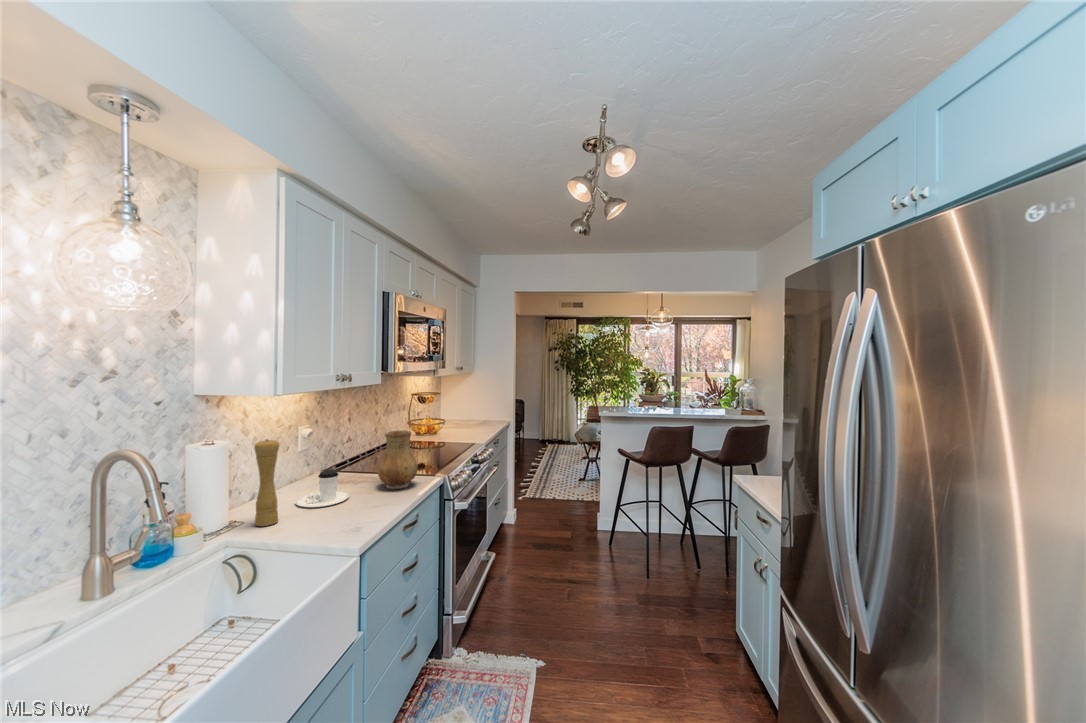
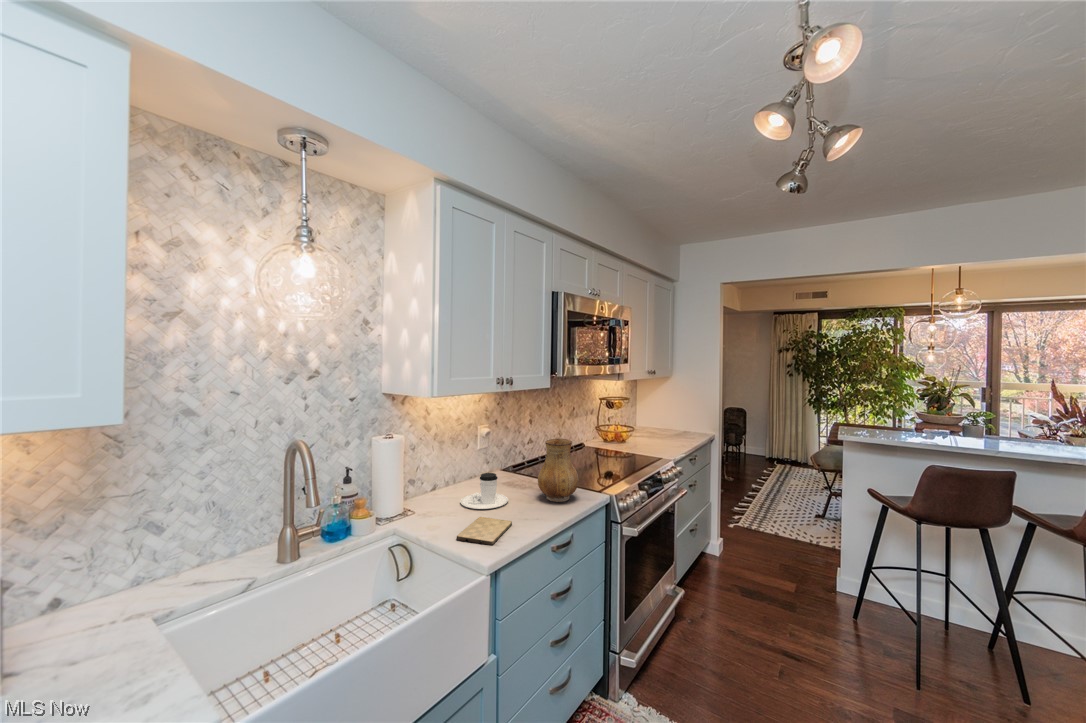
pepper mill: present [254,439,279,526] -> none [419,438,440,520]
cutting board: none [313,510,365,535] -> present [456,517,512,545]

